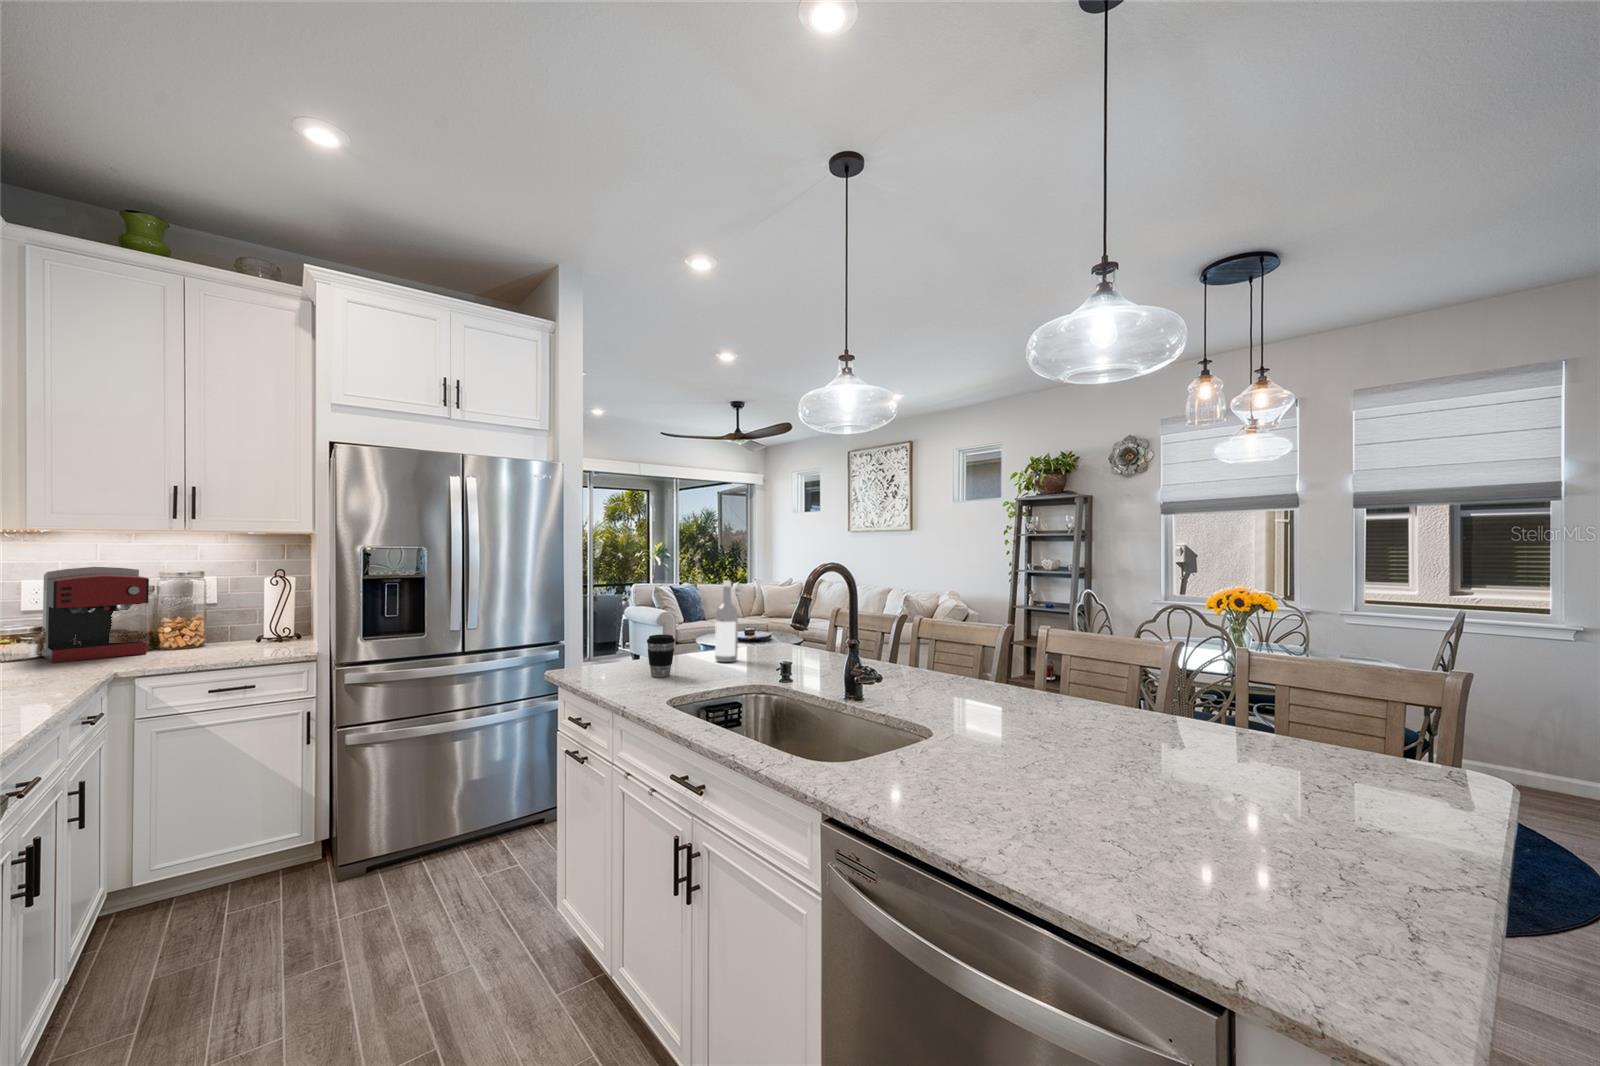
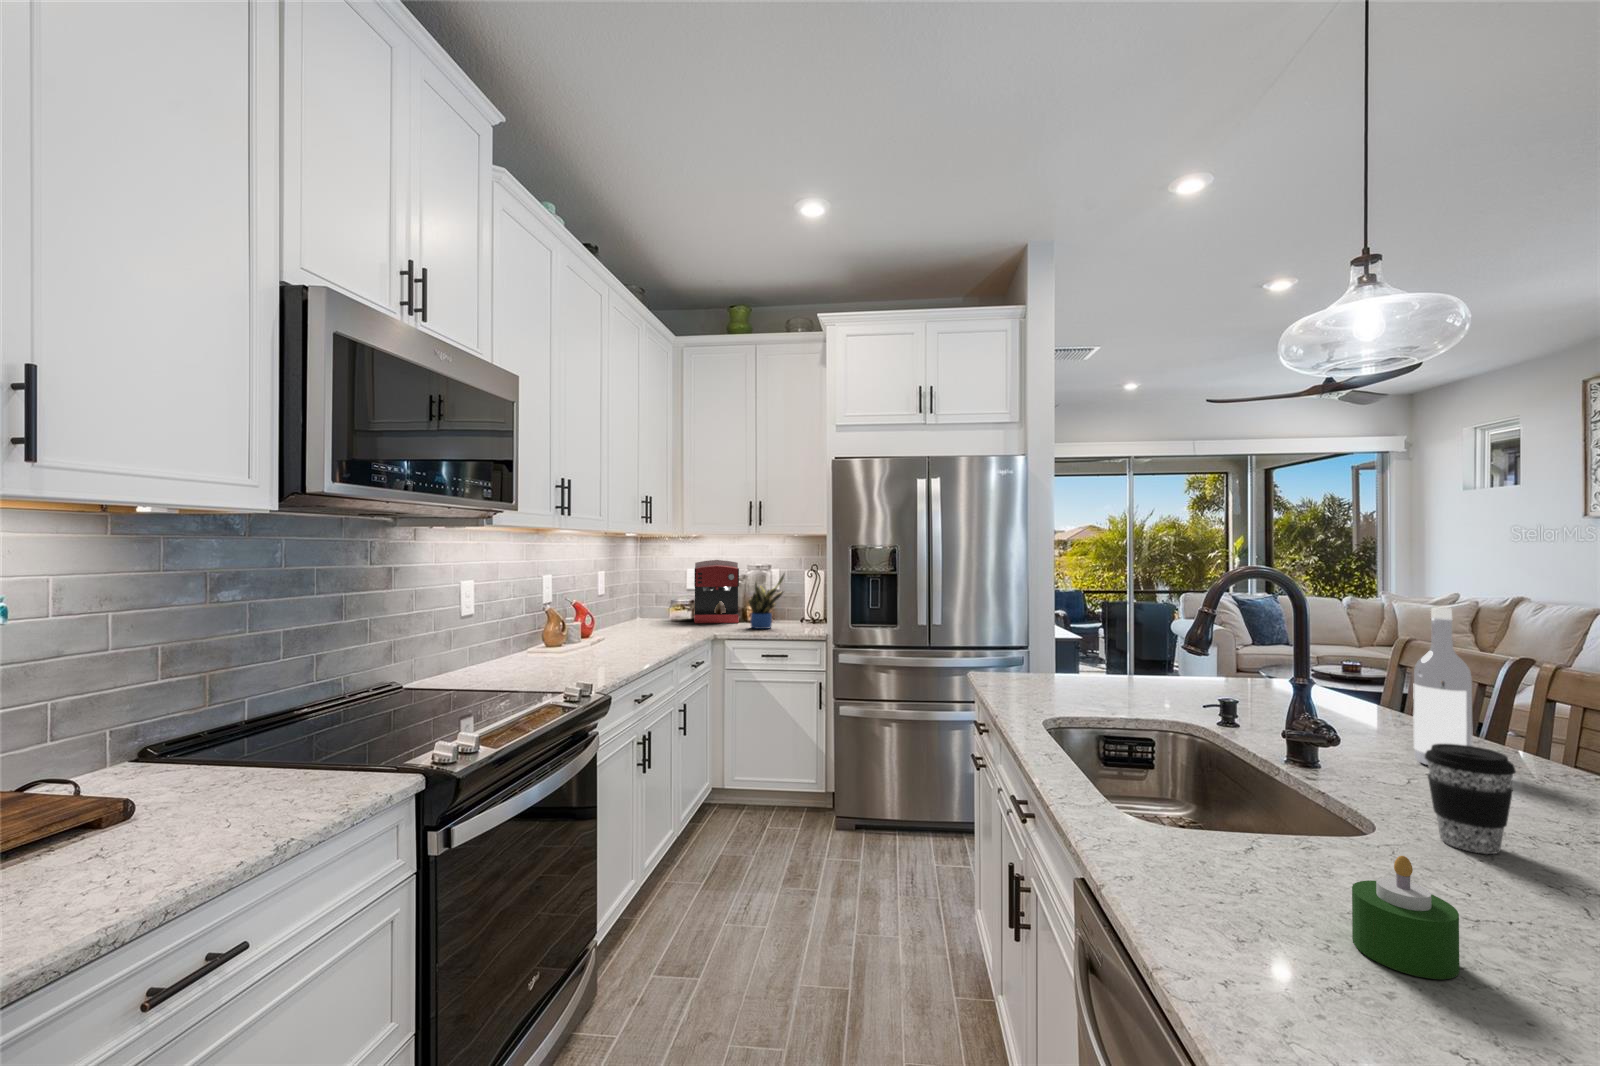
potted plant: none [177,580,246,658] -> present [748,574,784,629]
wine bottle: present [715,580,738,662] -> present [1413,607,1473,765]
coffee cup: present [647,635,675,677] -> present [1425,743,1516,854]
candle: none [994,738,1043,805] -> present [1352,856,1460,979]

